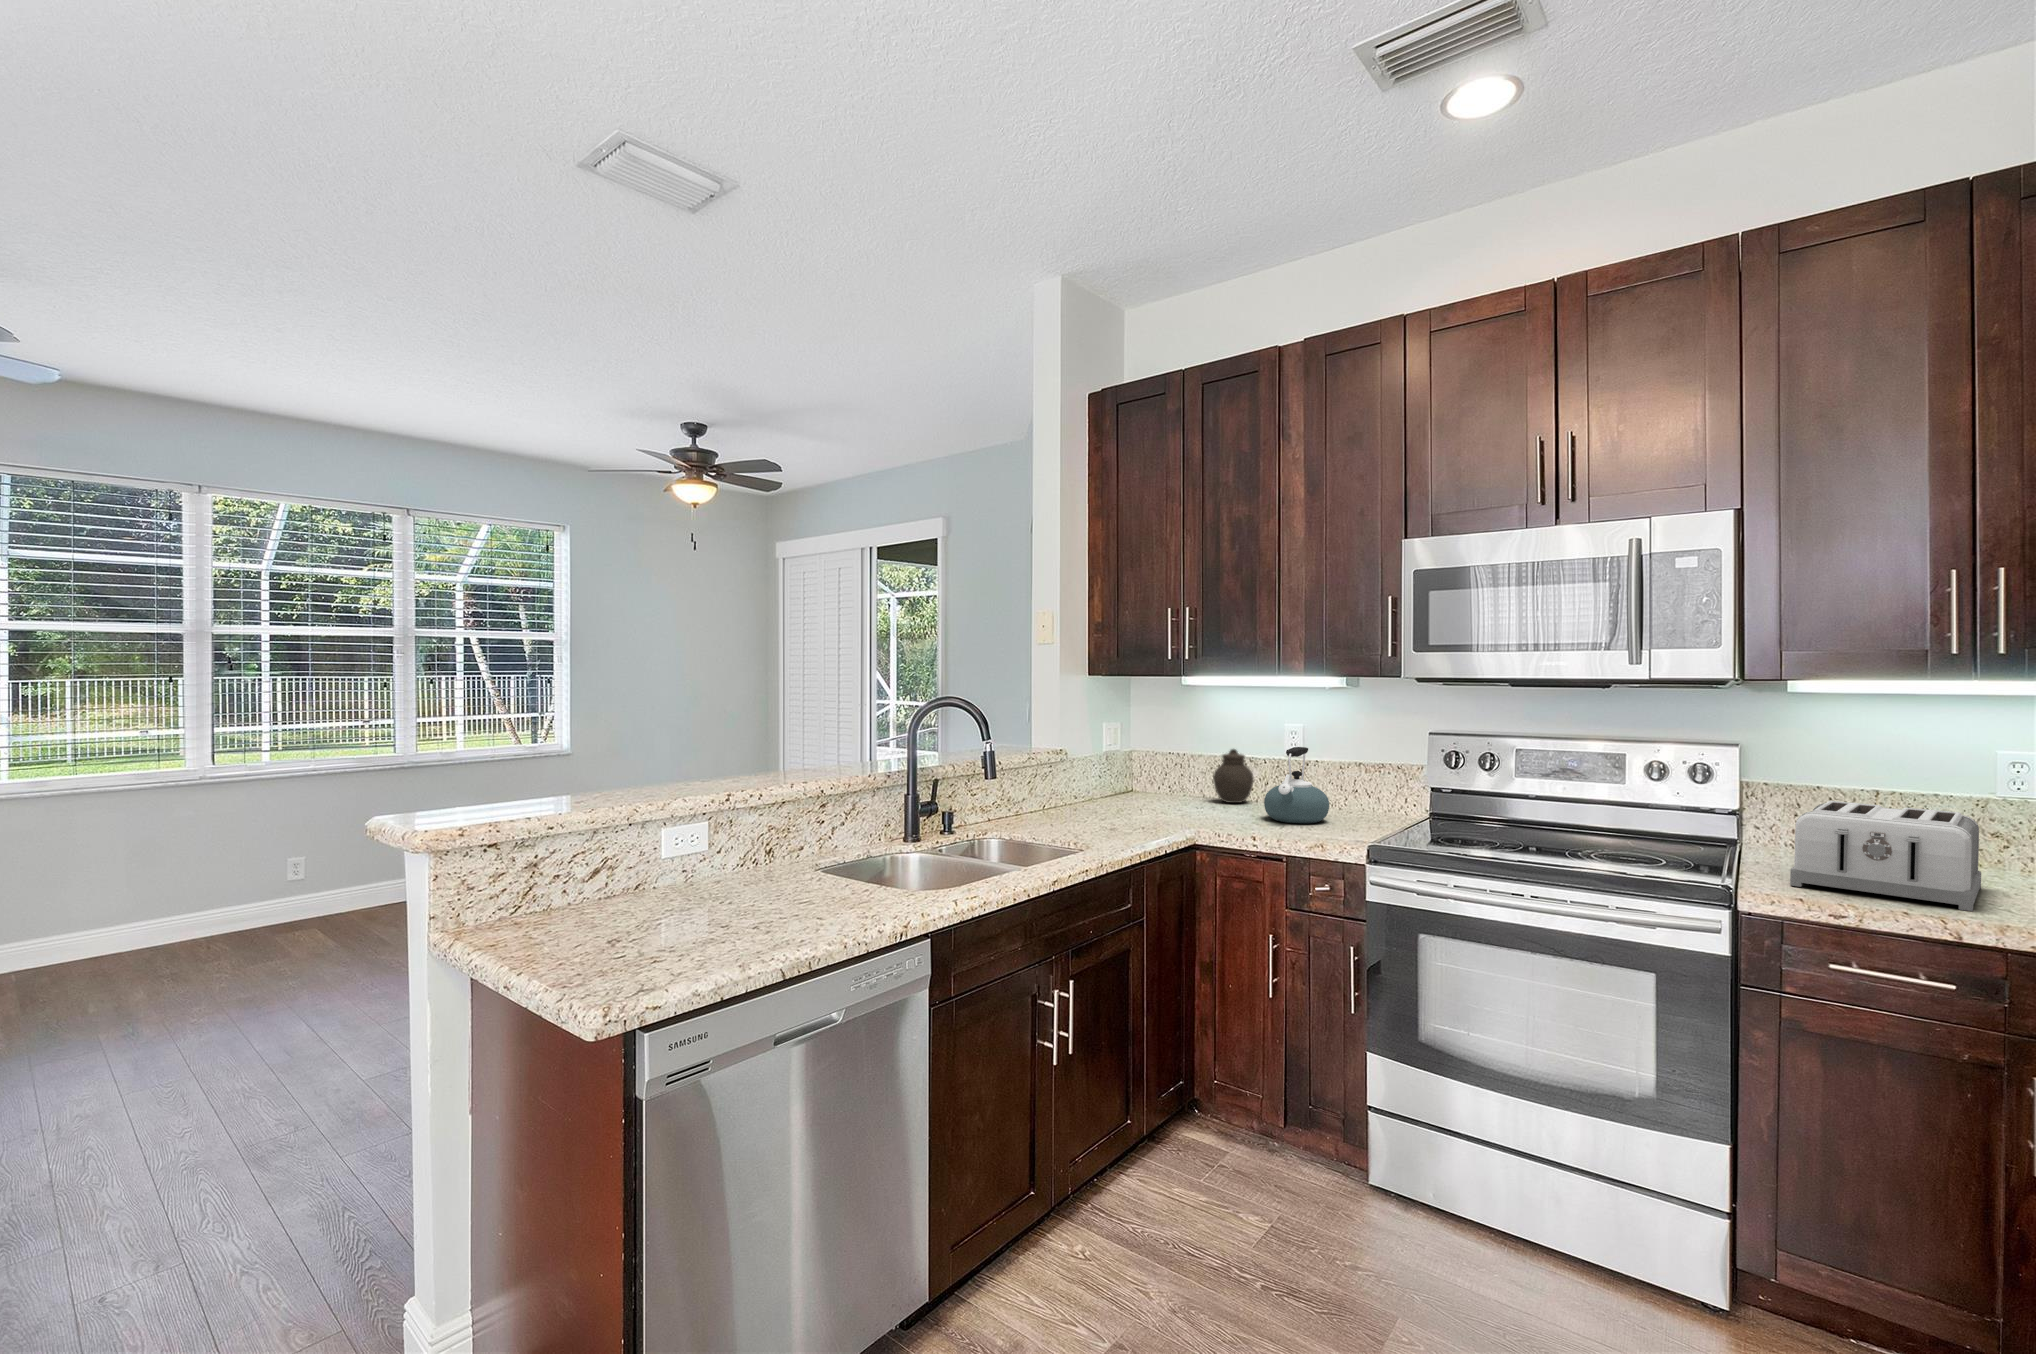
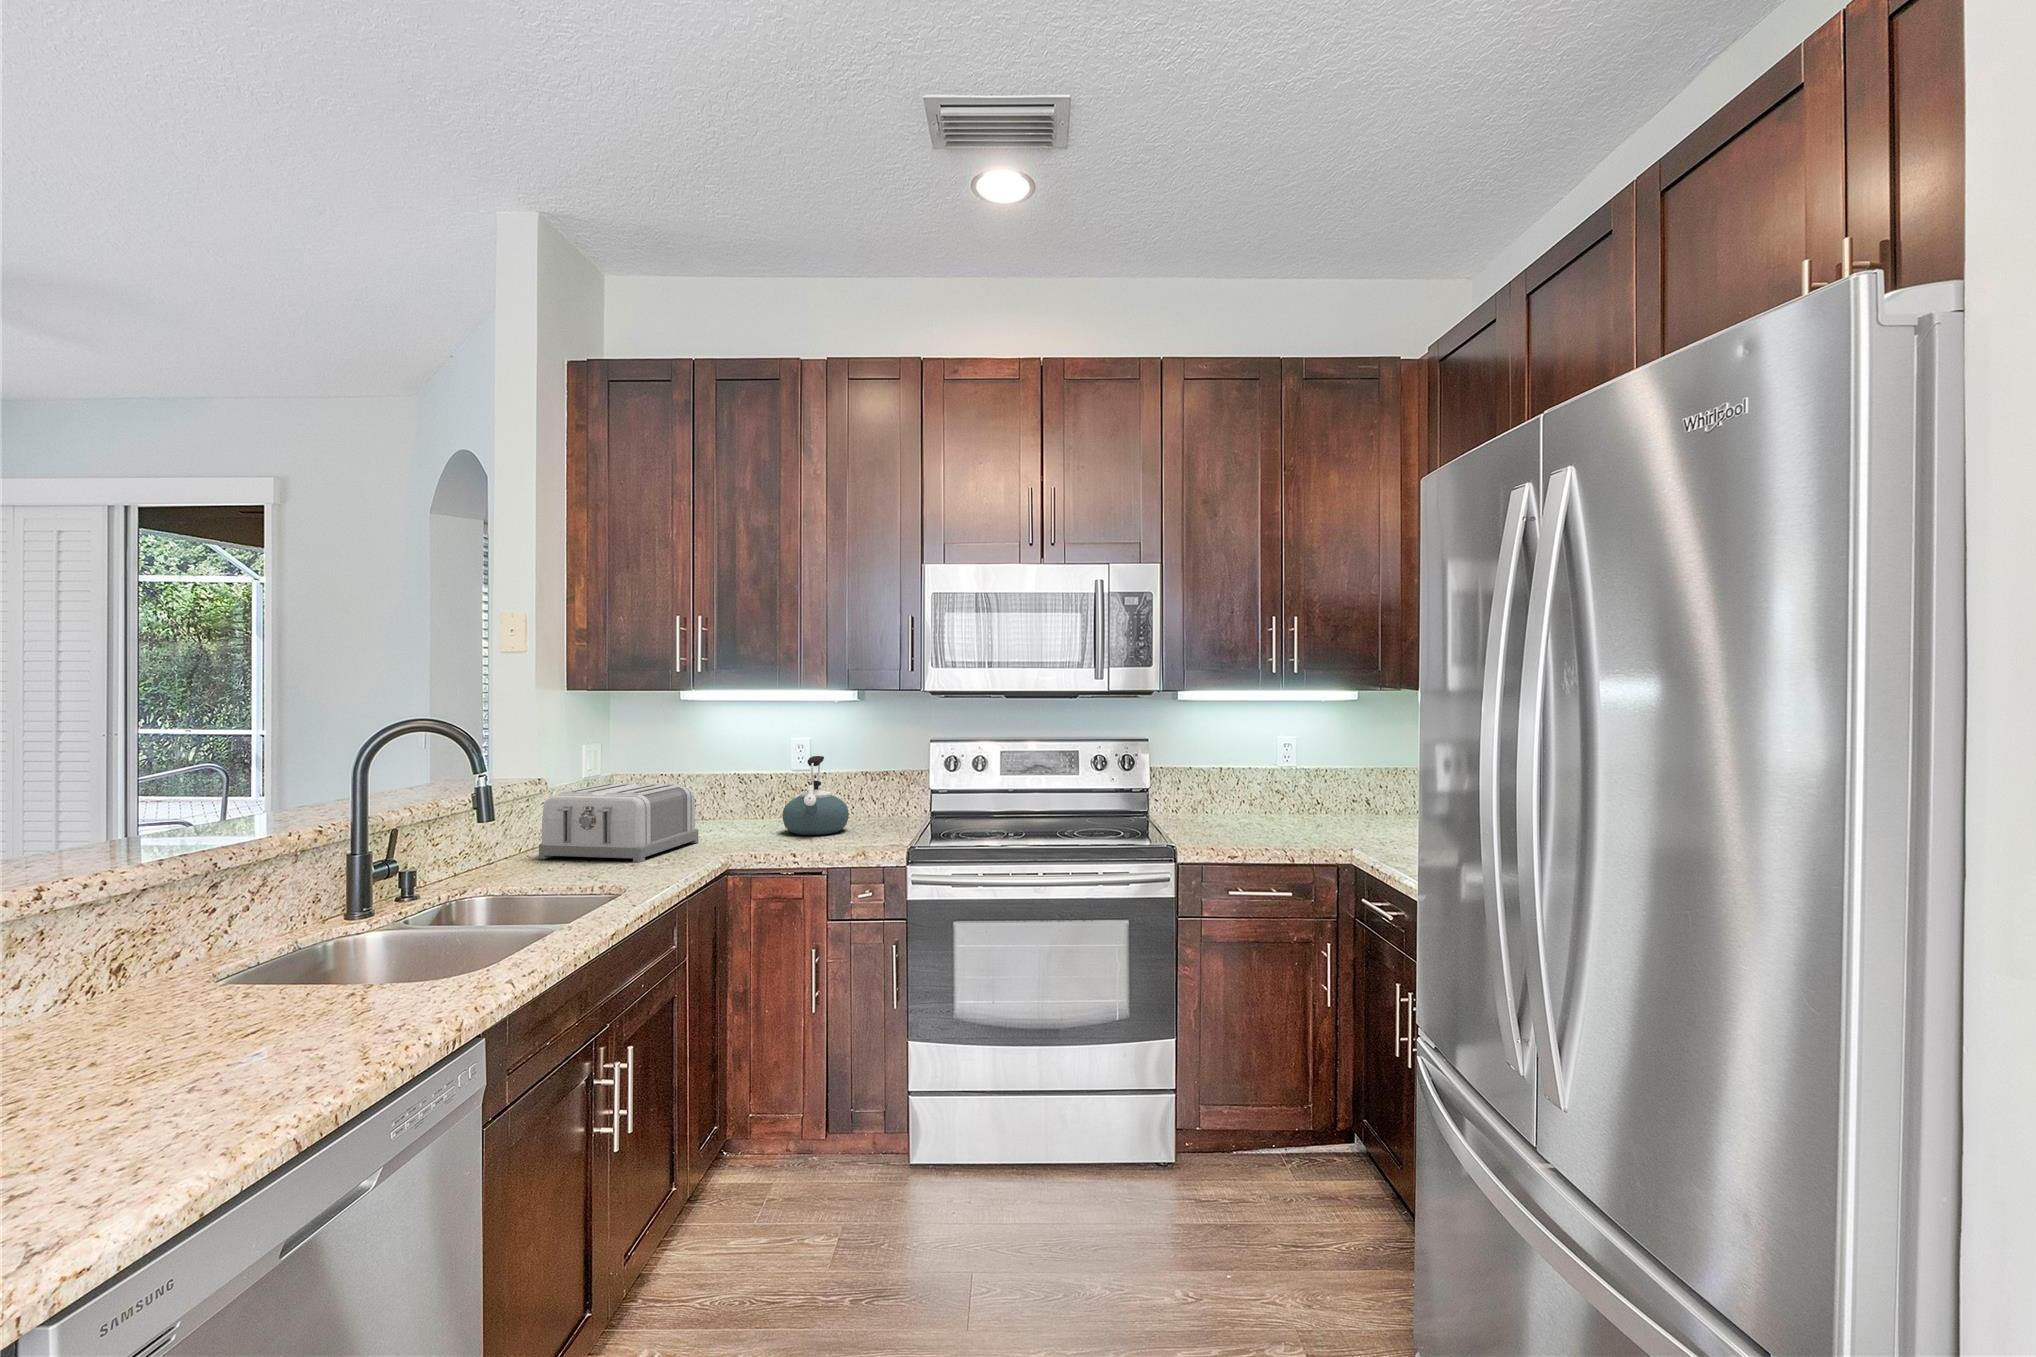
jar: present [1213,749,1254,803] -> none [711,764,755,822]
toaster: present [1790,801,1981,911] -> present [539,783,698,862]

